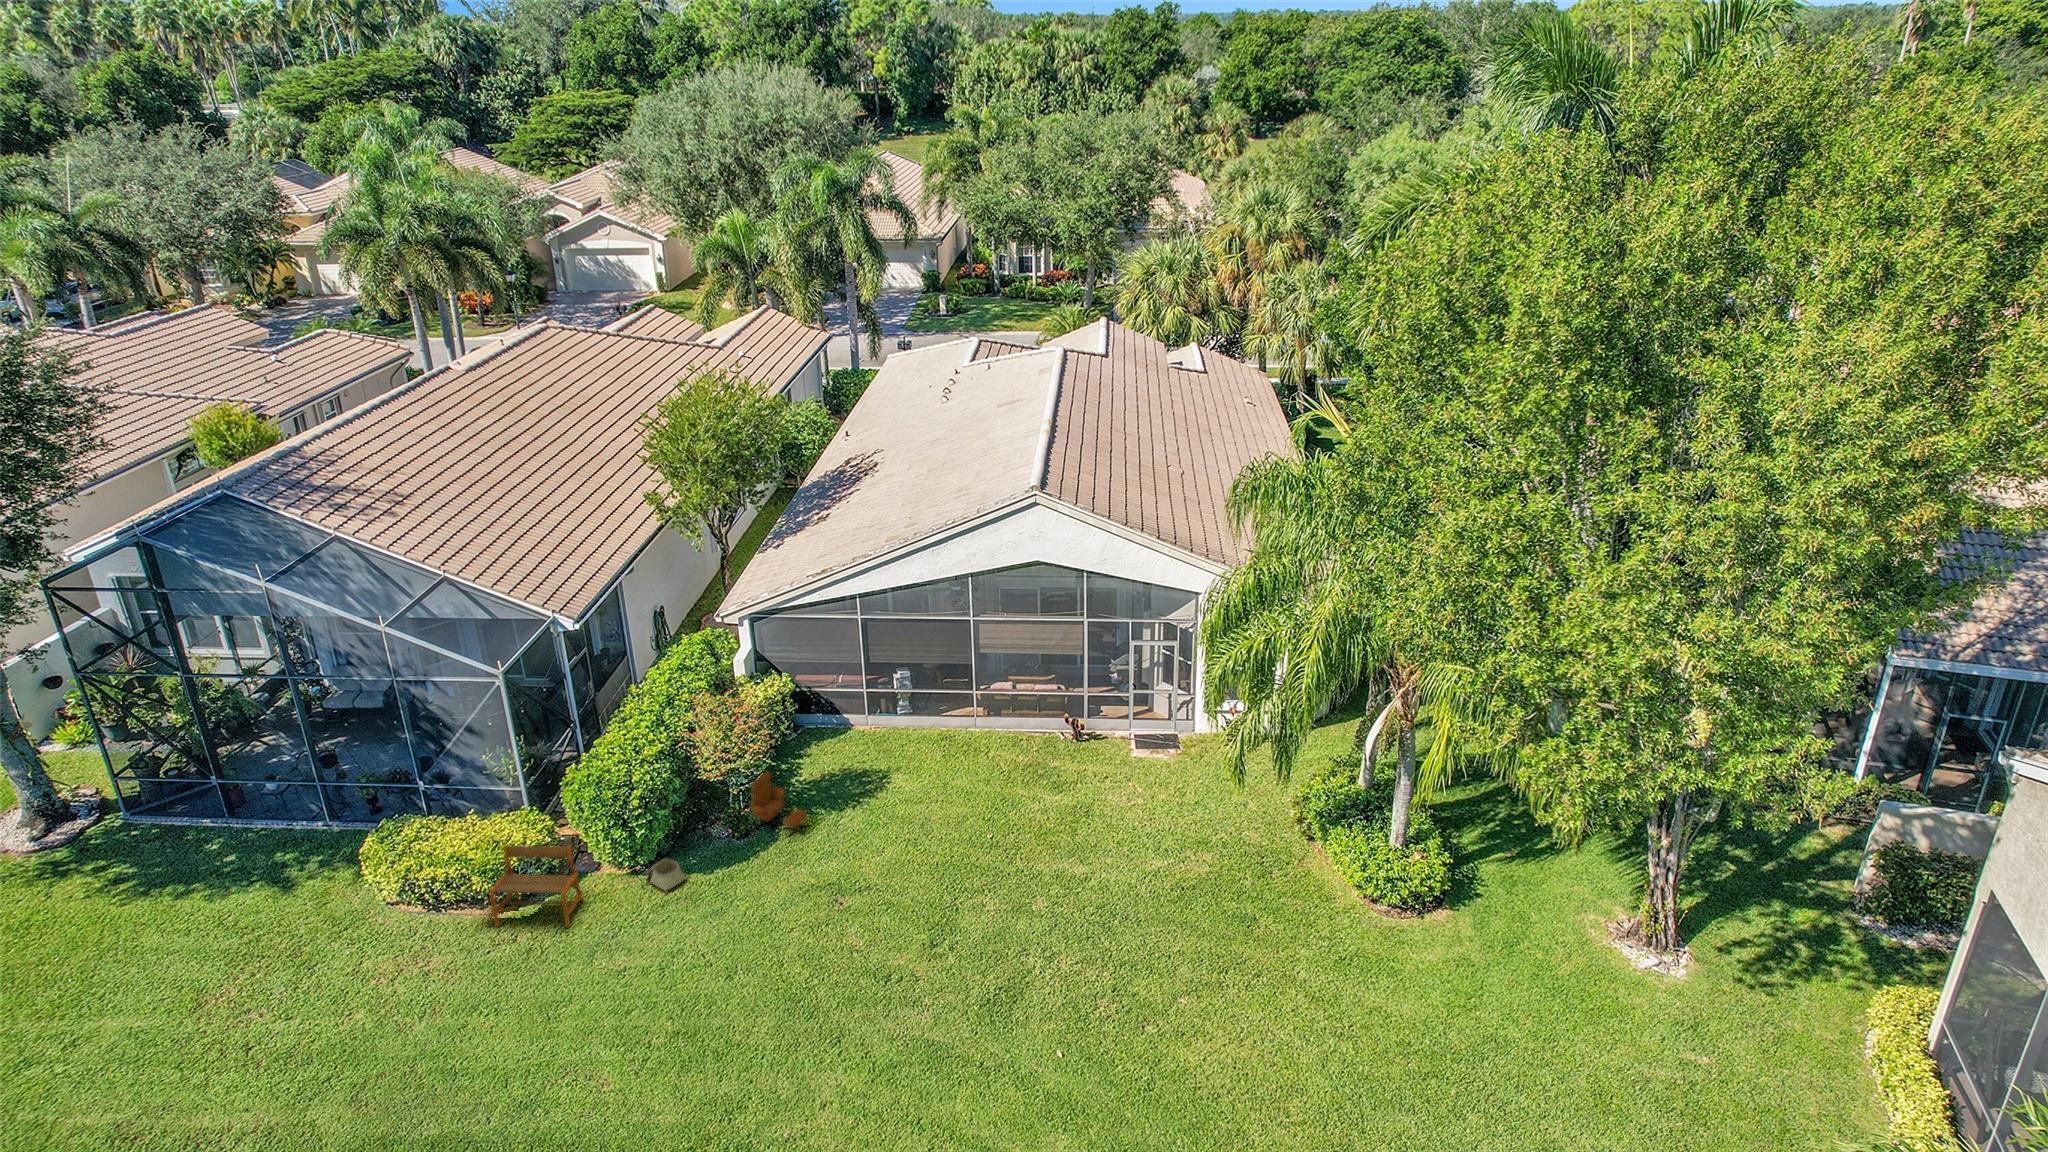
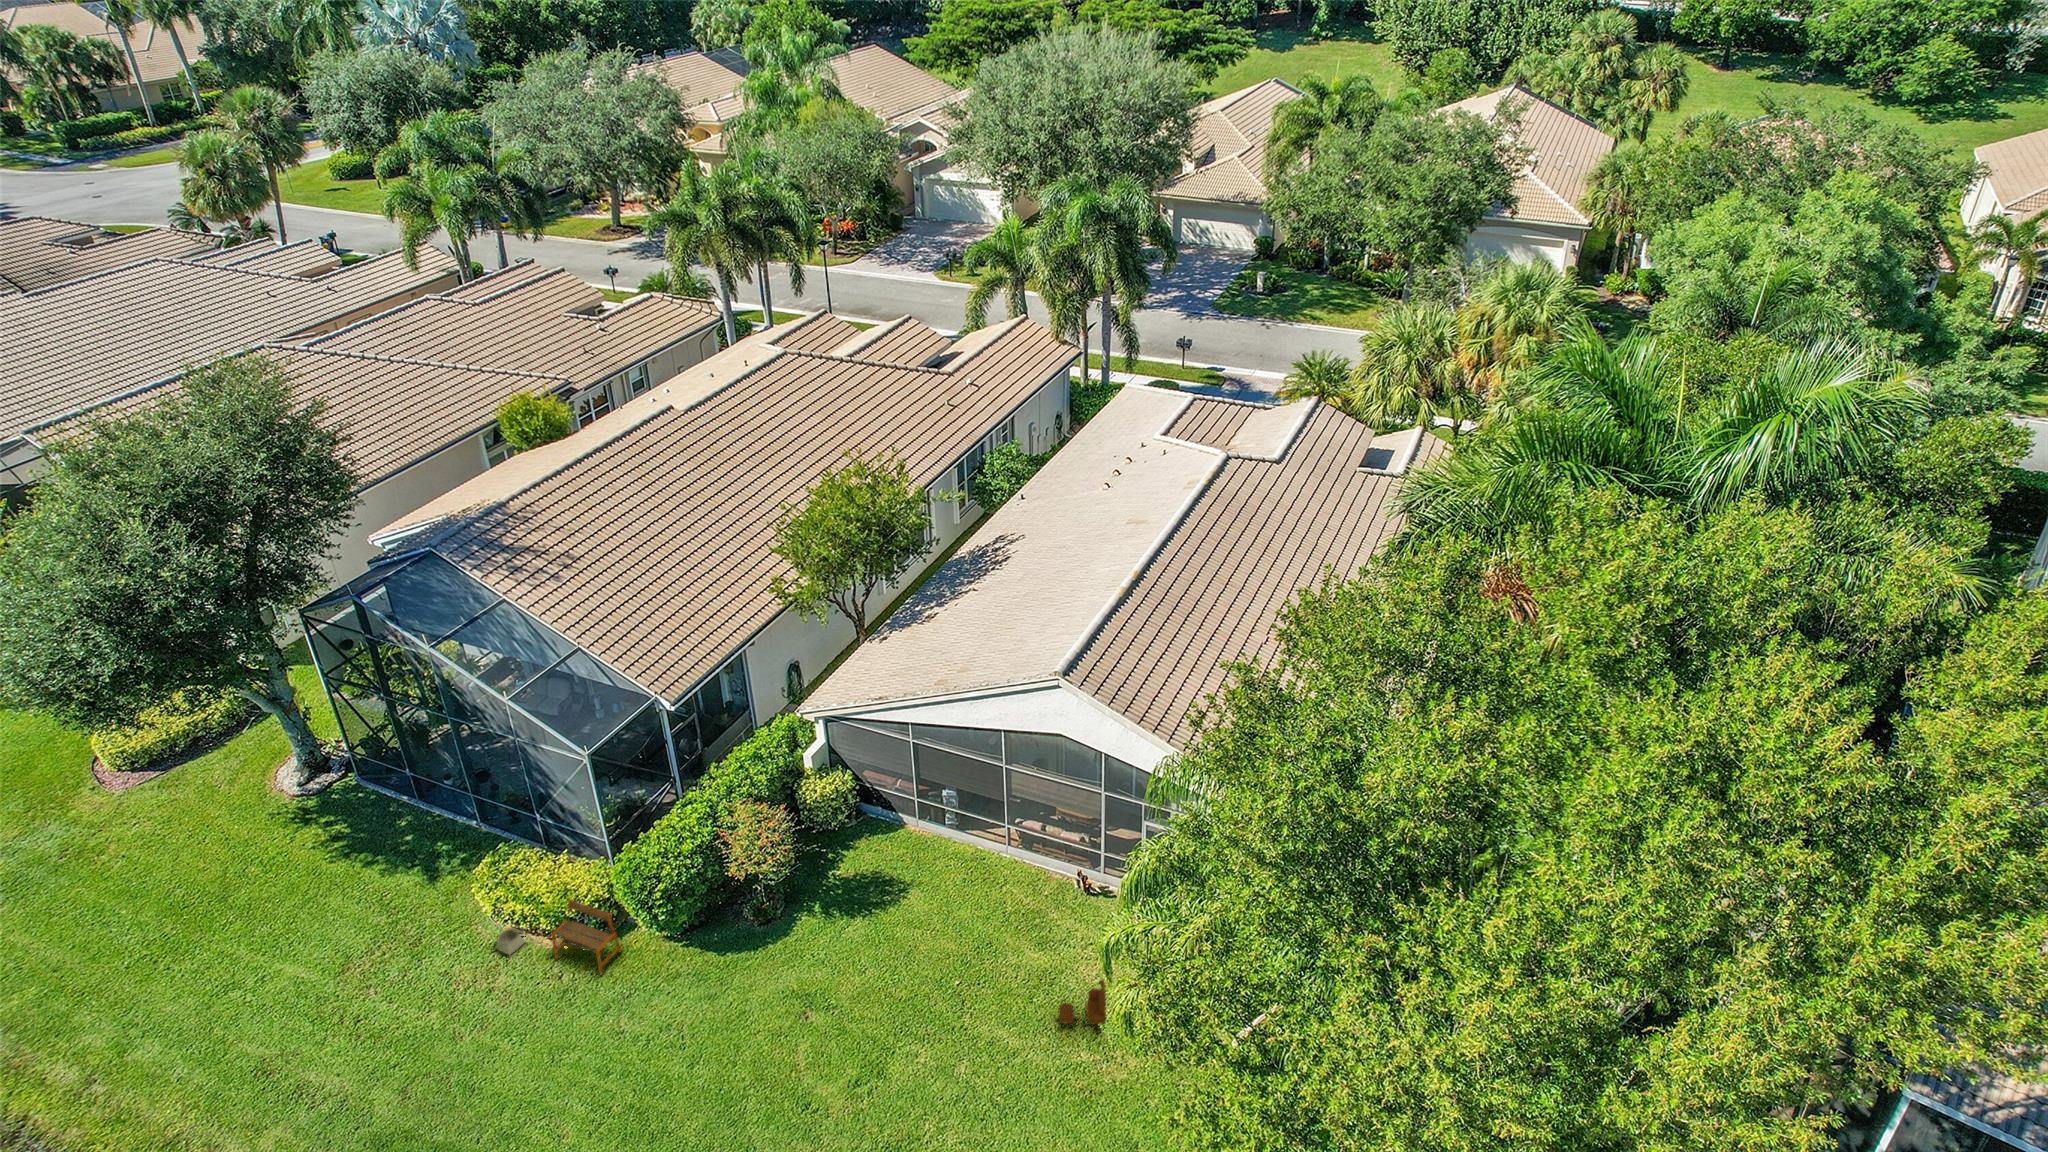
lounge chair: present [750,772,807,835] -> present [1056,979,1106,1032]
basket: present [646,859,687,893] -> present [496,928,529,956]

